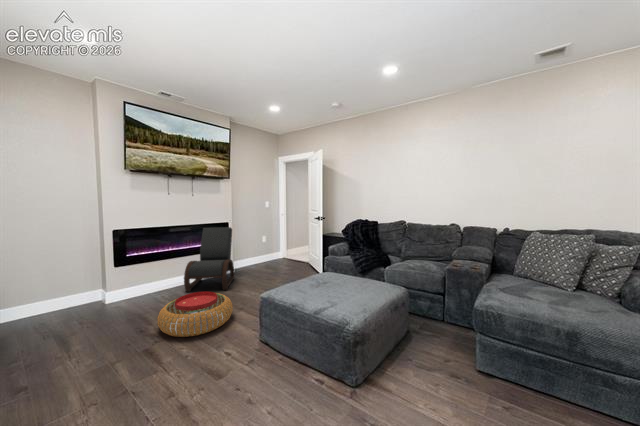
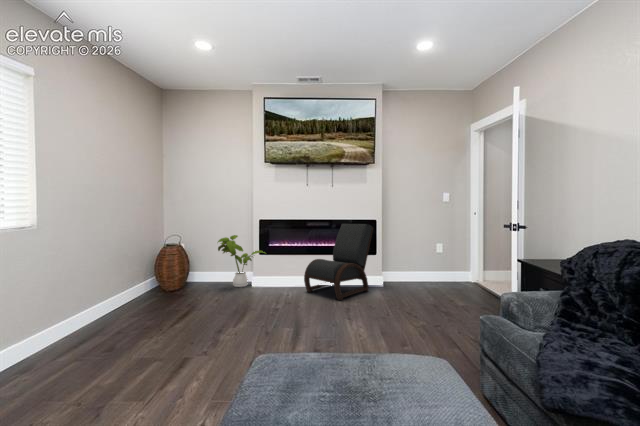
house plant: none [52,252,129,311] -> present [218,235,265,287]
pouf: present [157,292,233,337] -> none [225,288,304,333]

